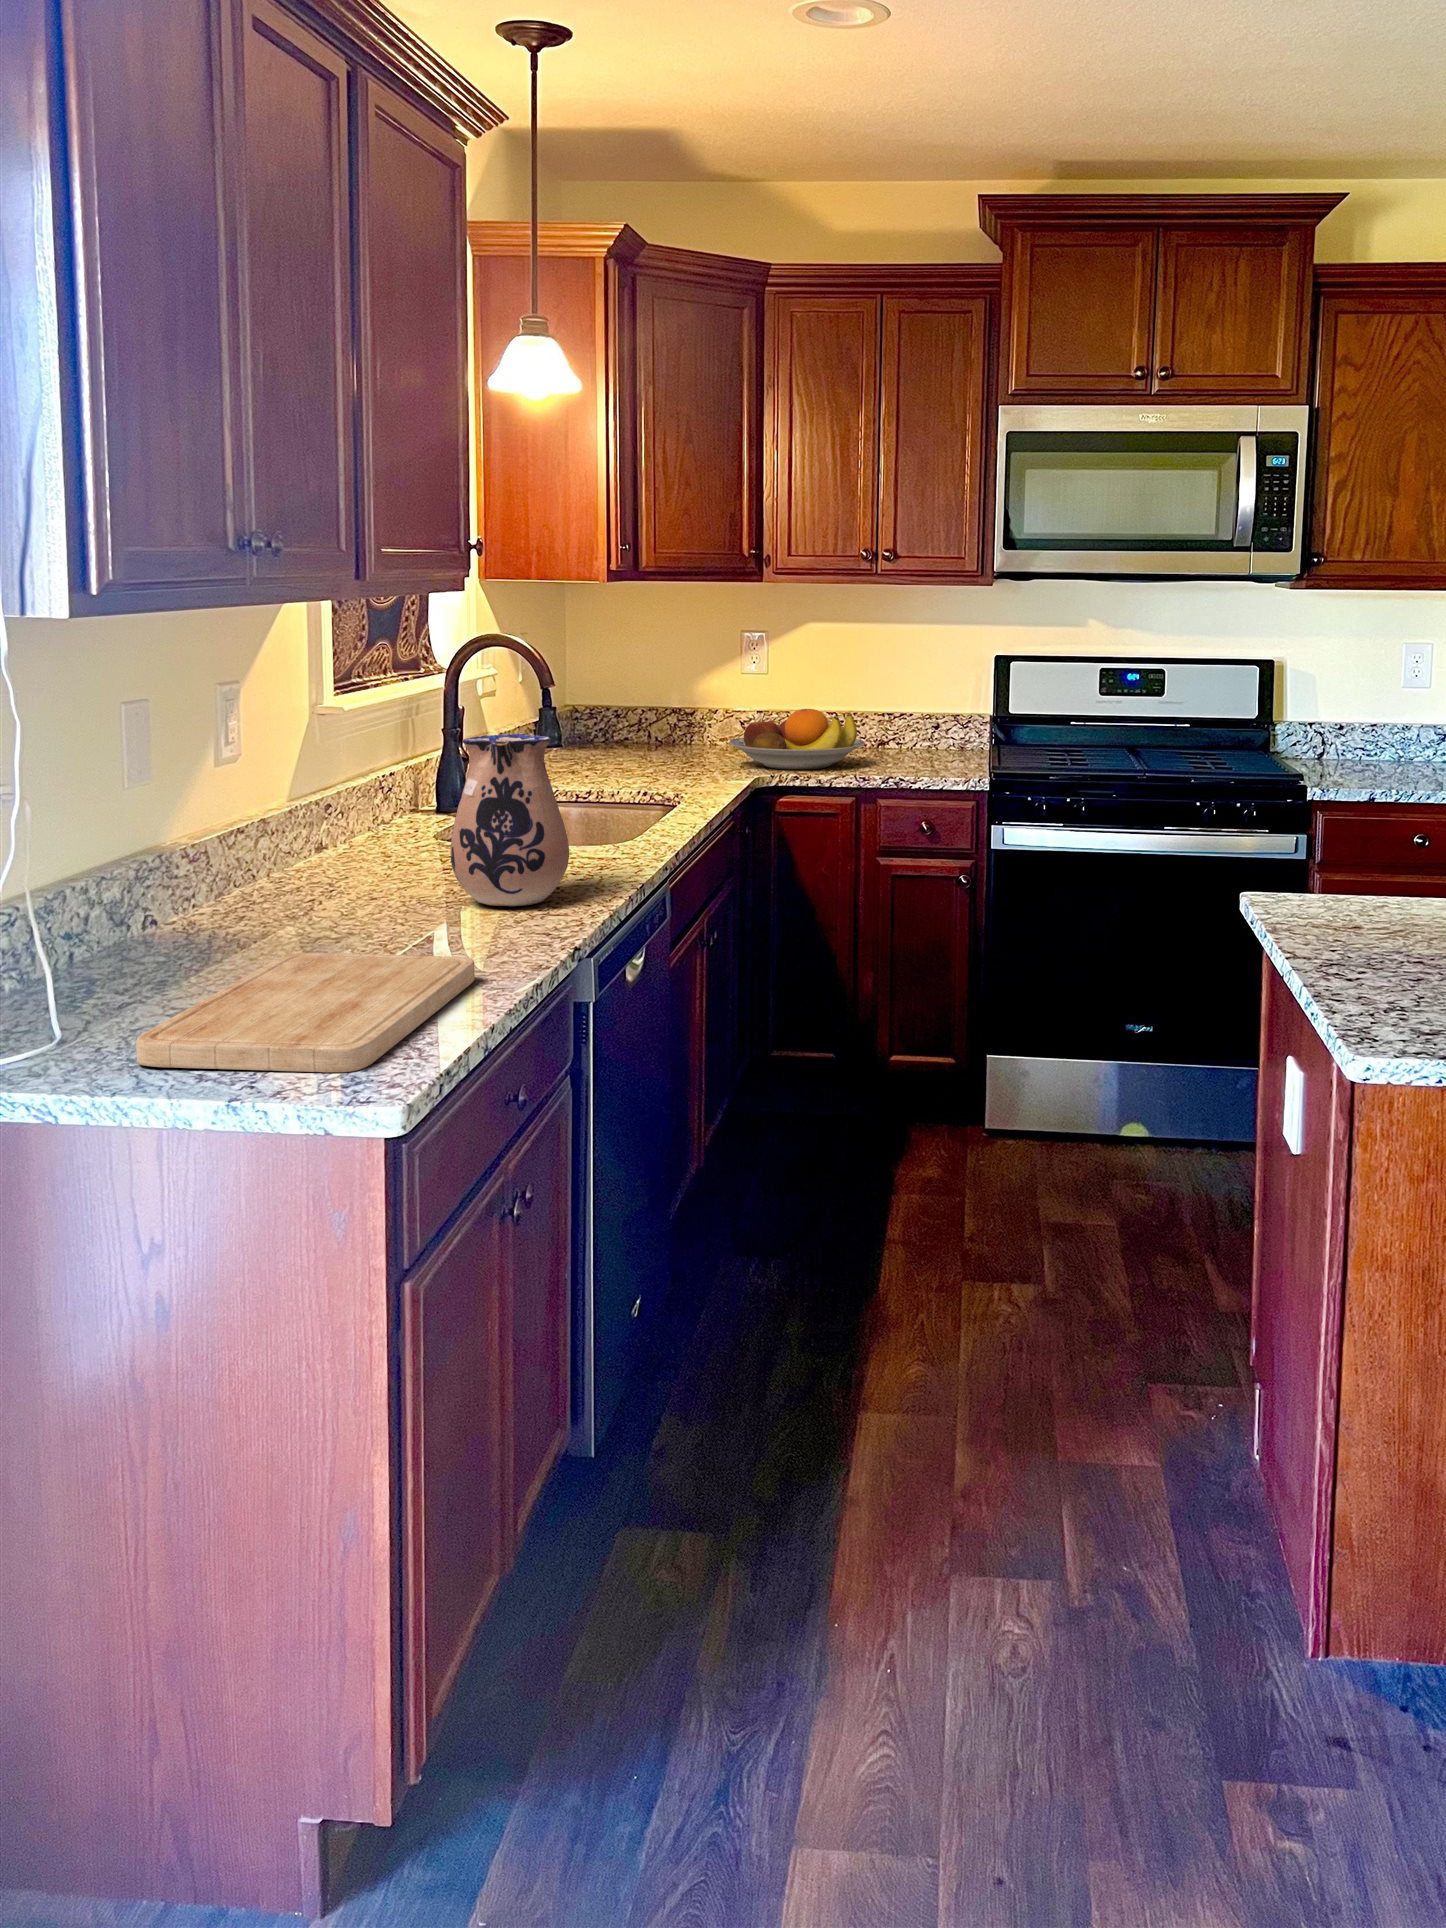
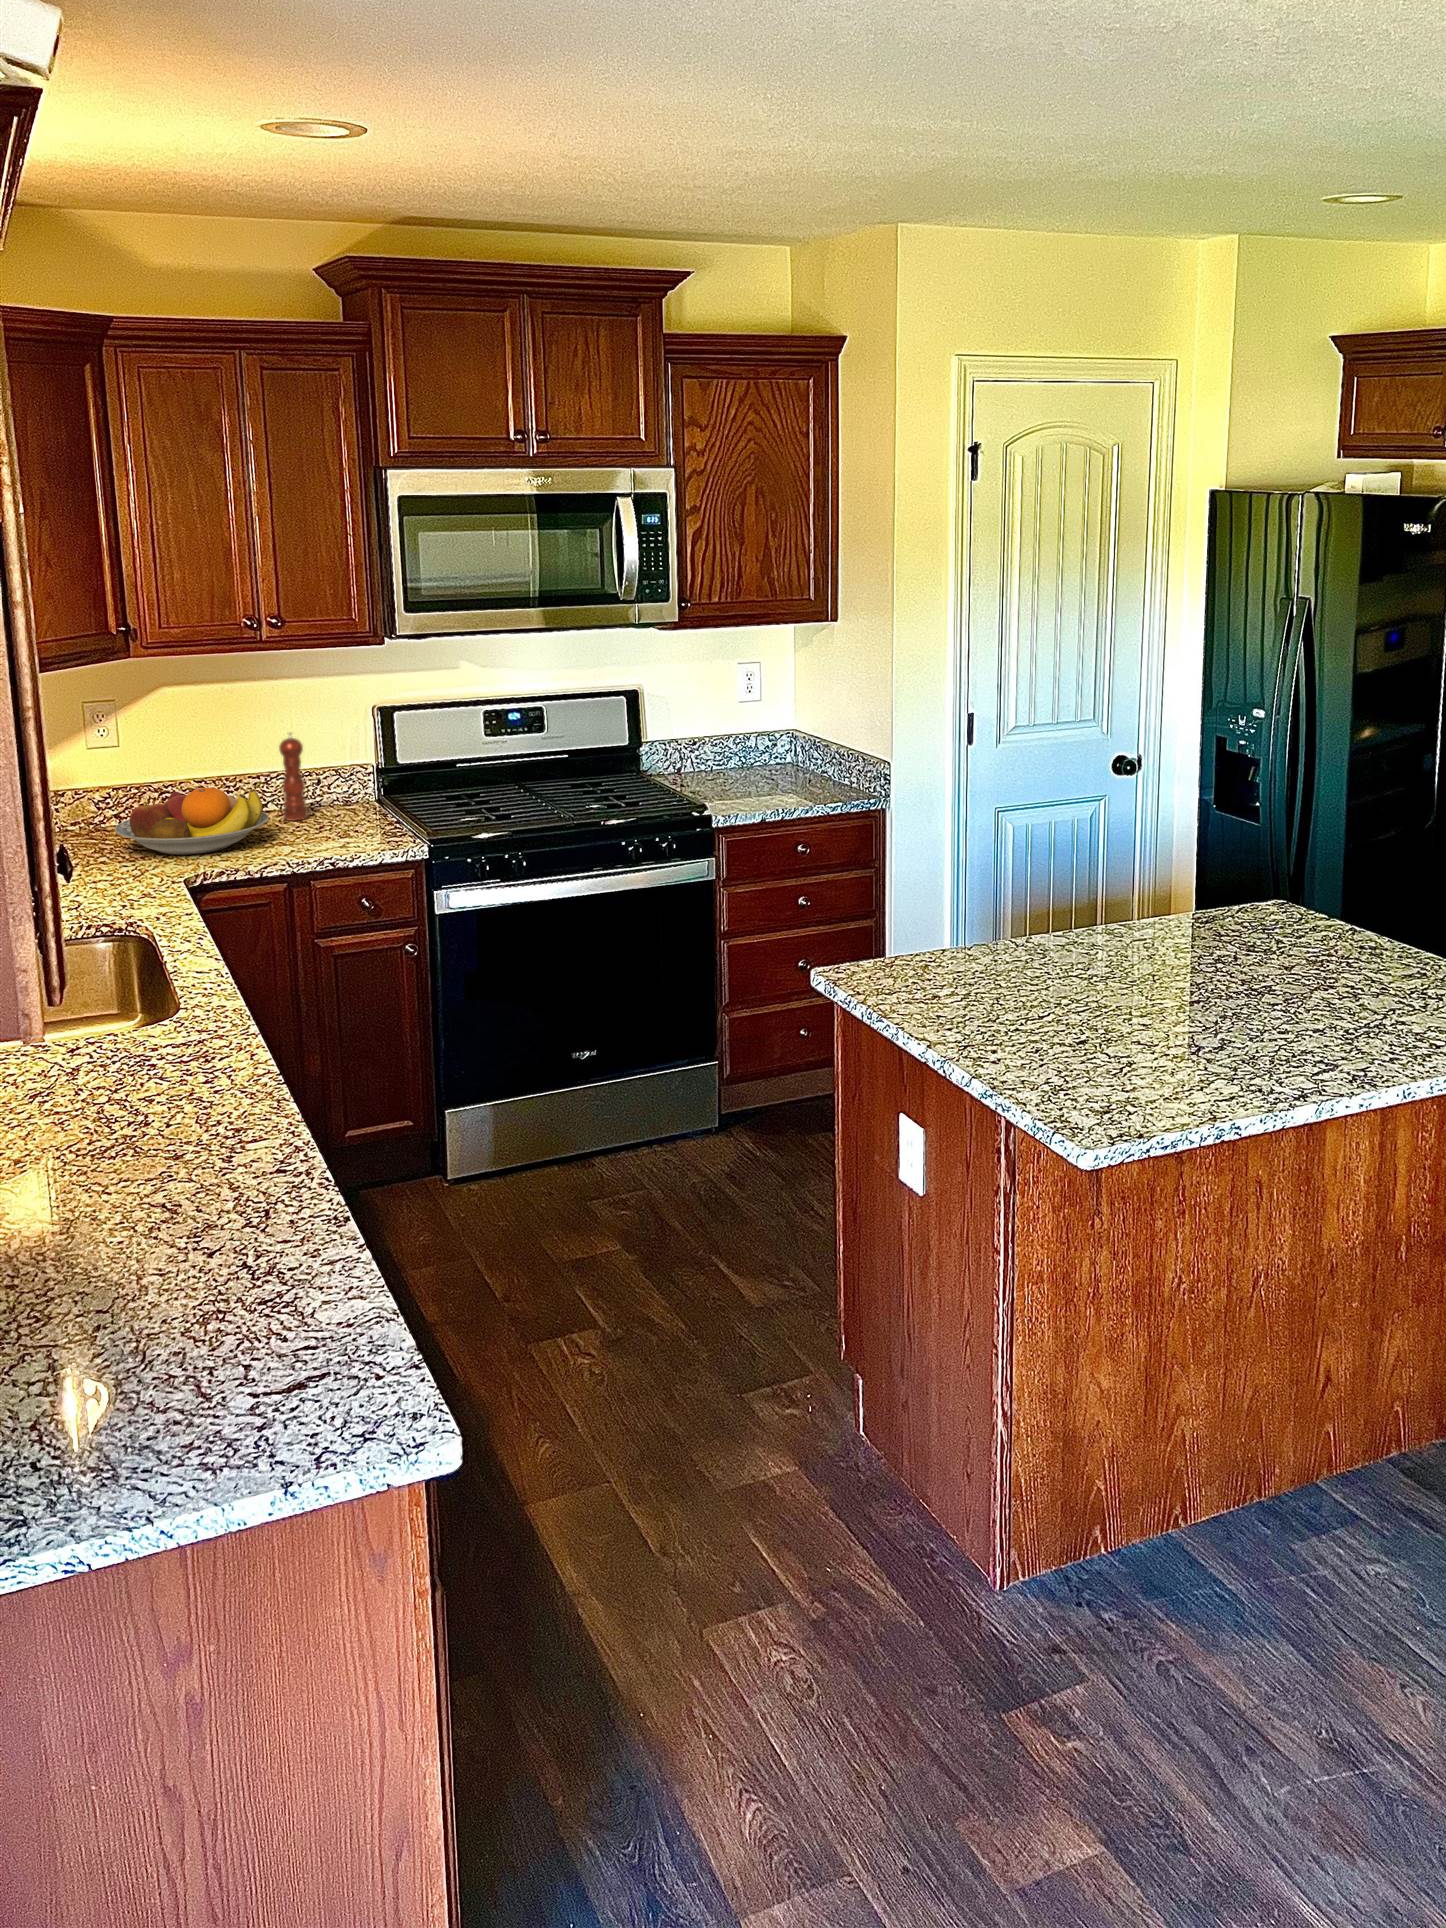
pepper mill: none [895,671,918,758] -> present [279,732,308,821]
ceramic pitcher: present [450,733,569,906] -> none [92,939,226,1133]
cutting board: present [136,953,475,1072] -> none [65,1227,345,1470]

